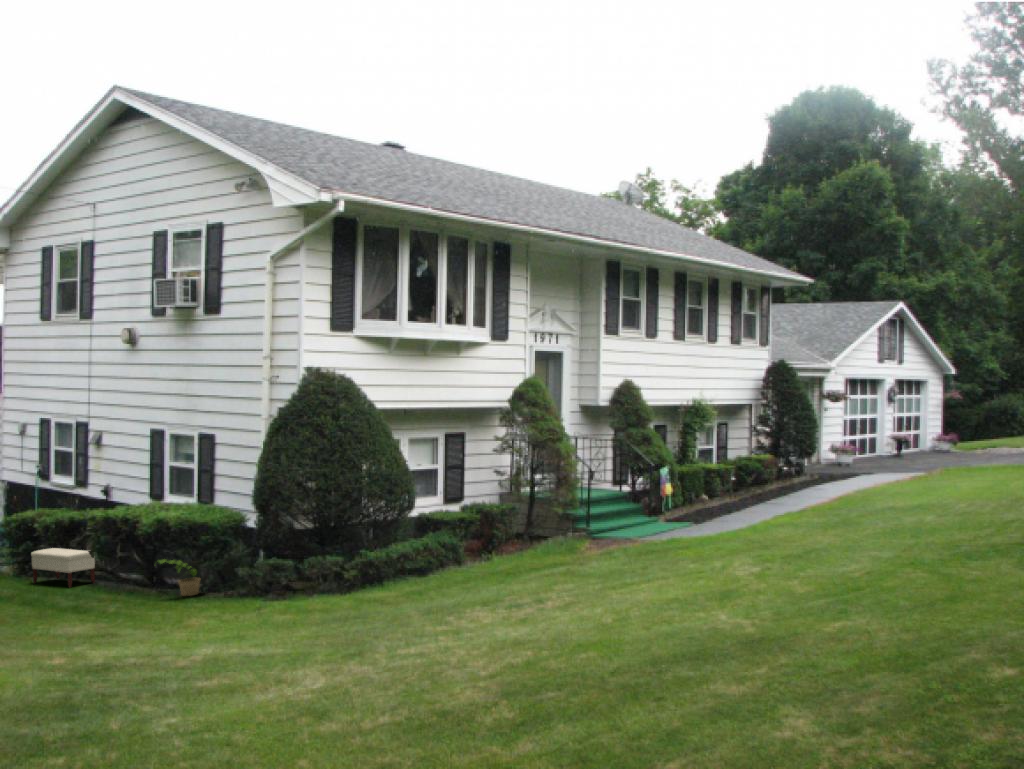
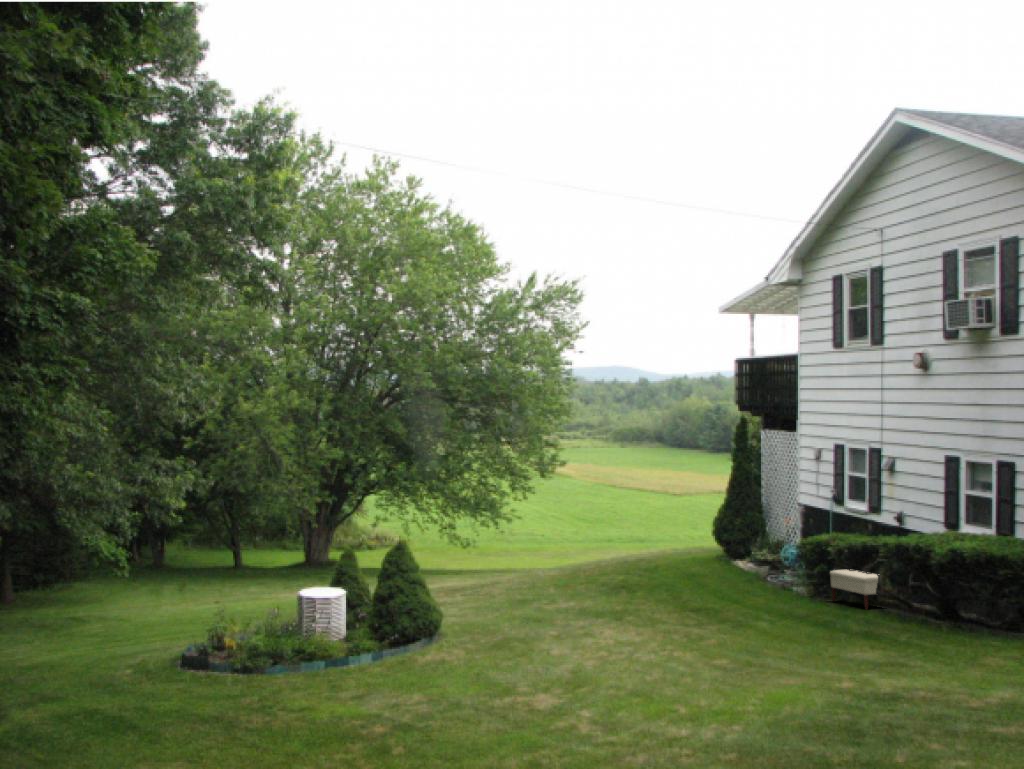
potted plant: present [157,559,200,596] -> none [950,591,1000,634]

